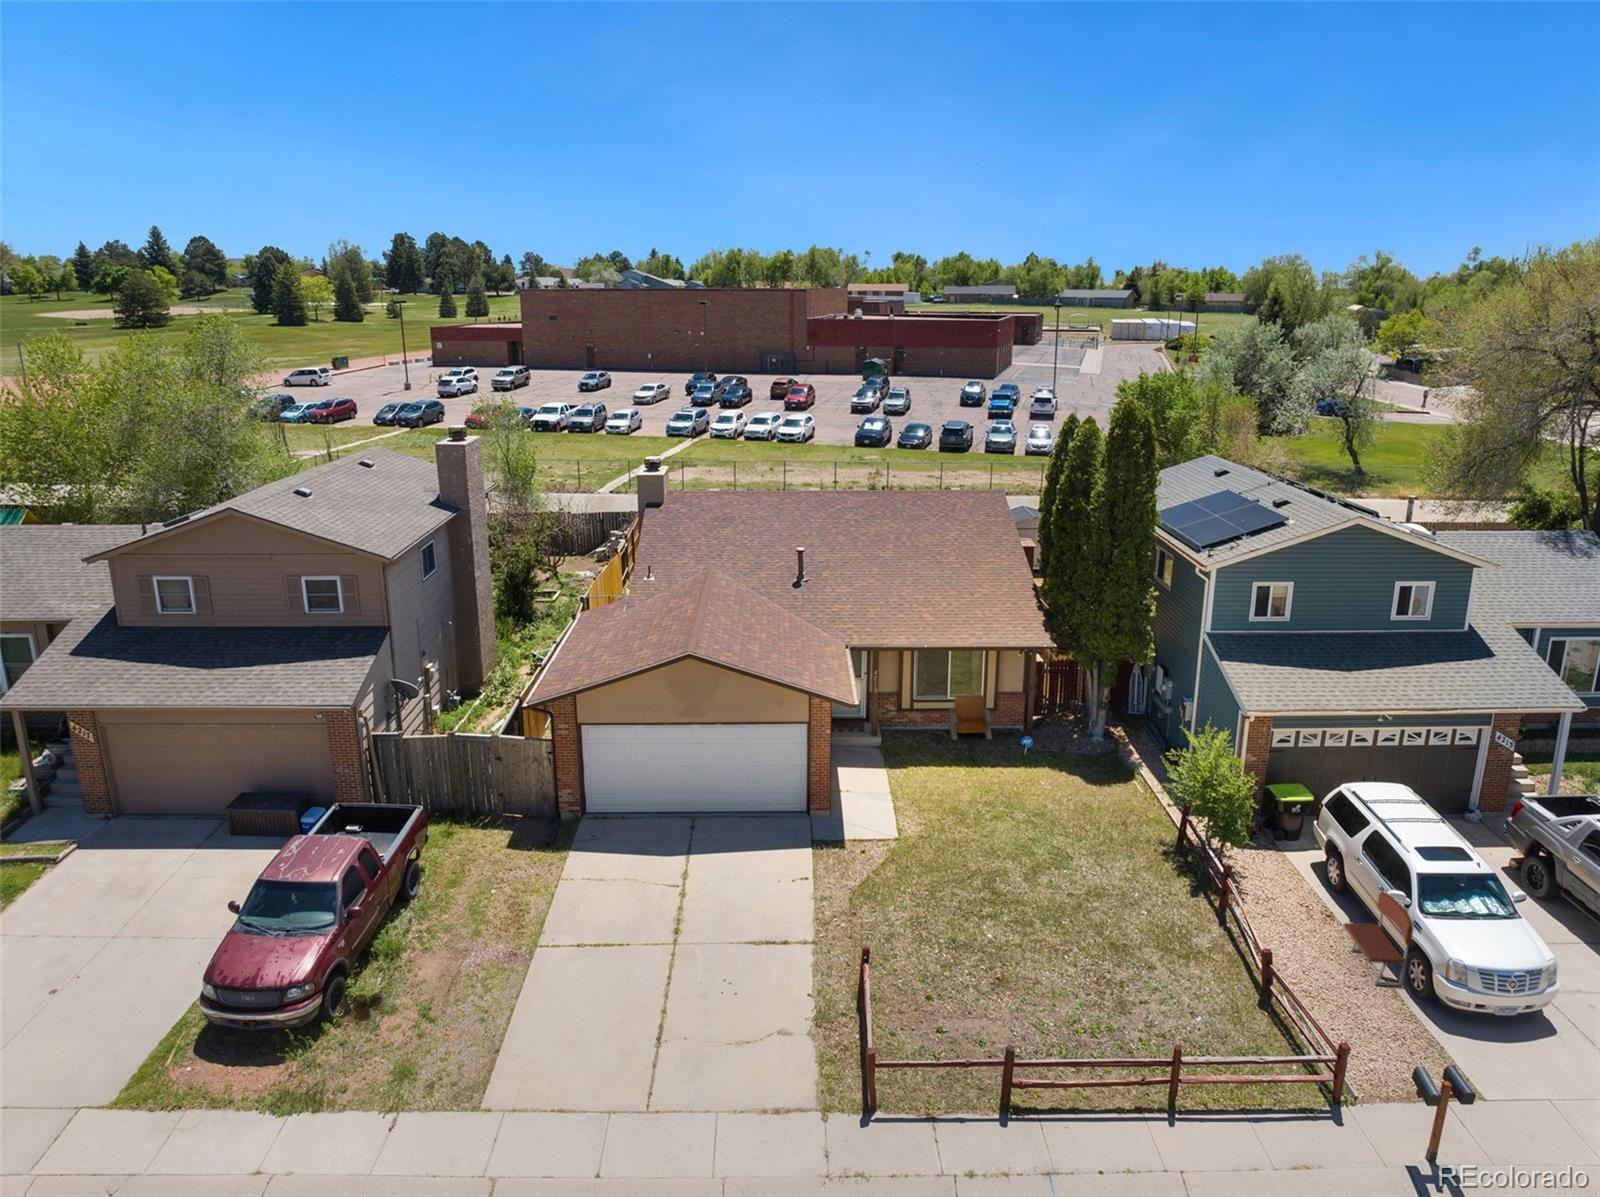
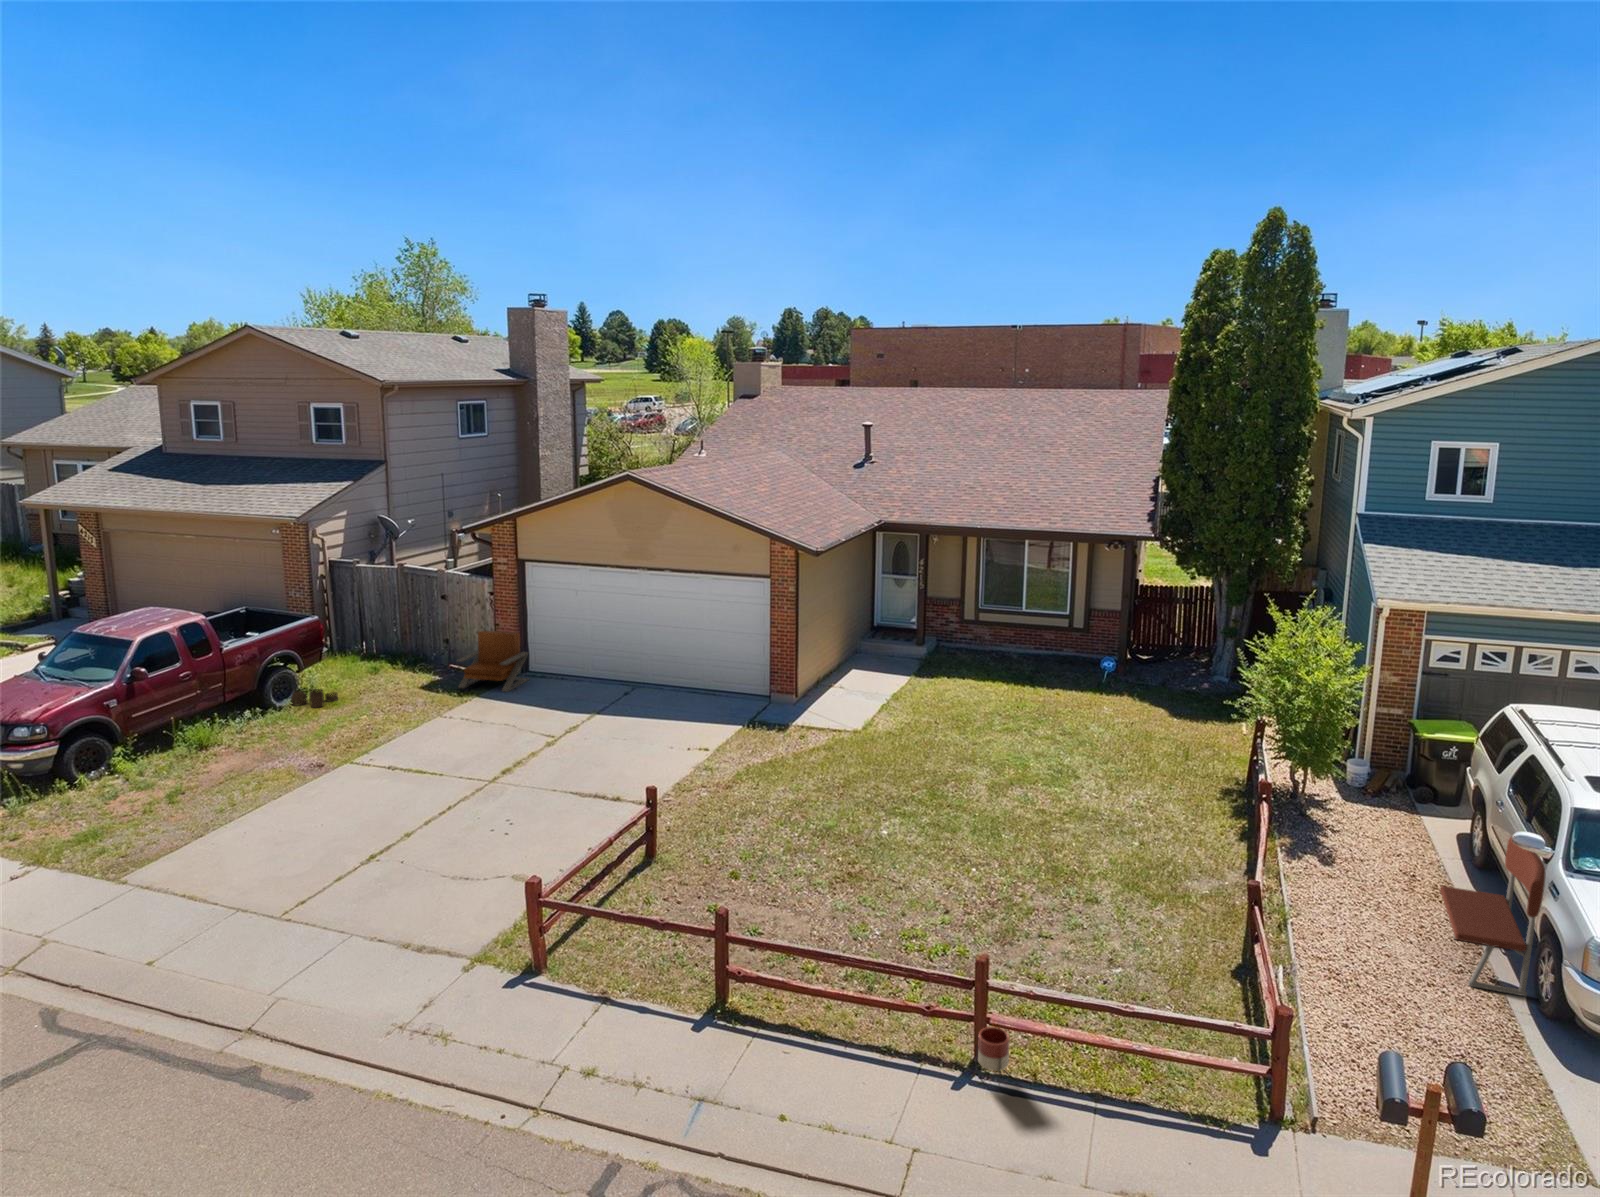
lounge chair: present [949,695,992,740] -> present [457,631,529,692]
woven basket: present [338,993,382,1021] -> present [291,689,338,708]
planter: none [1176,1085,1198,1120] -> present [976,1027,1009,1073]

